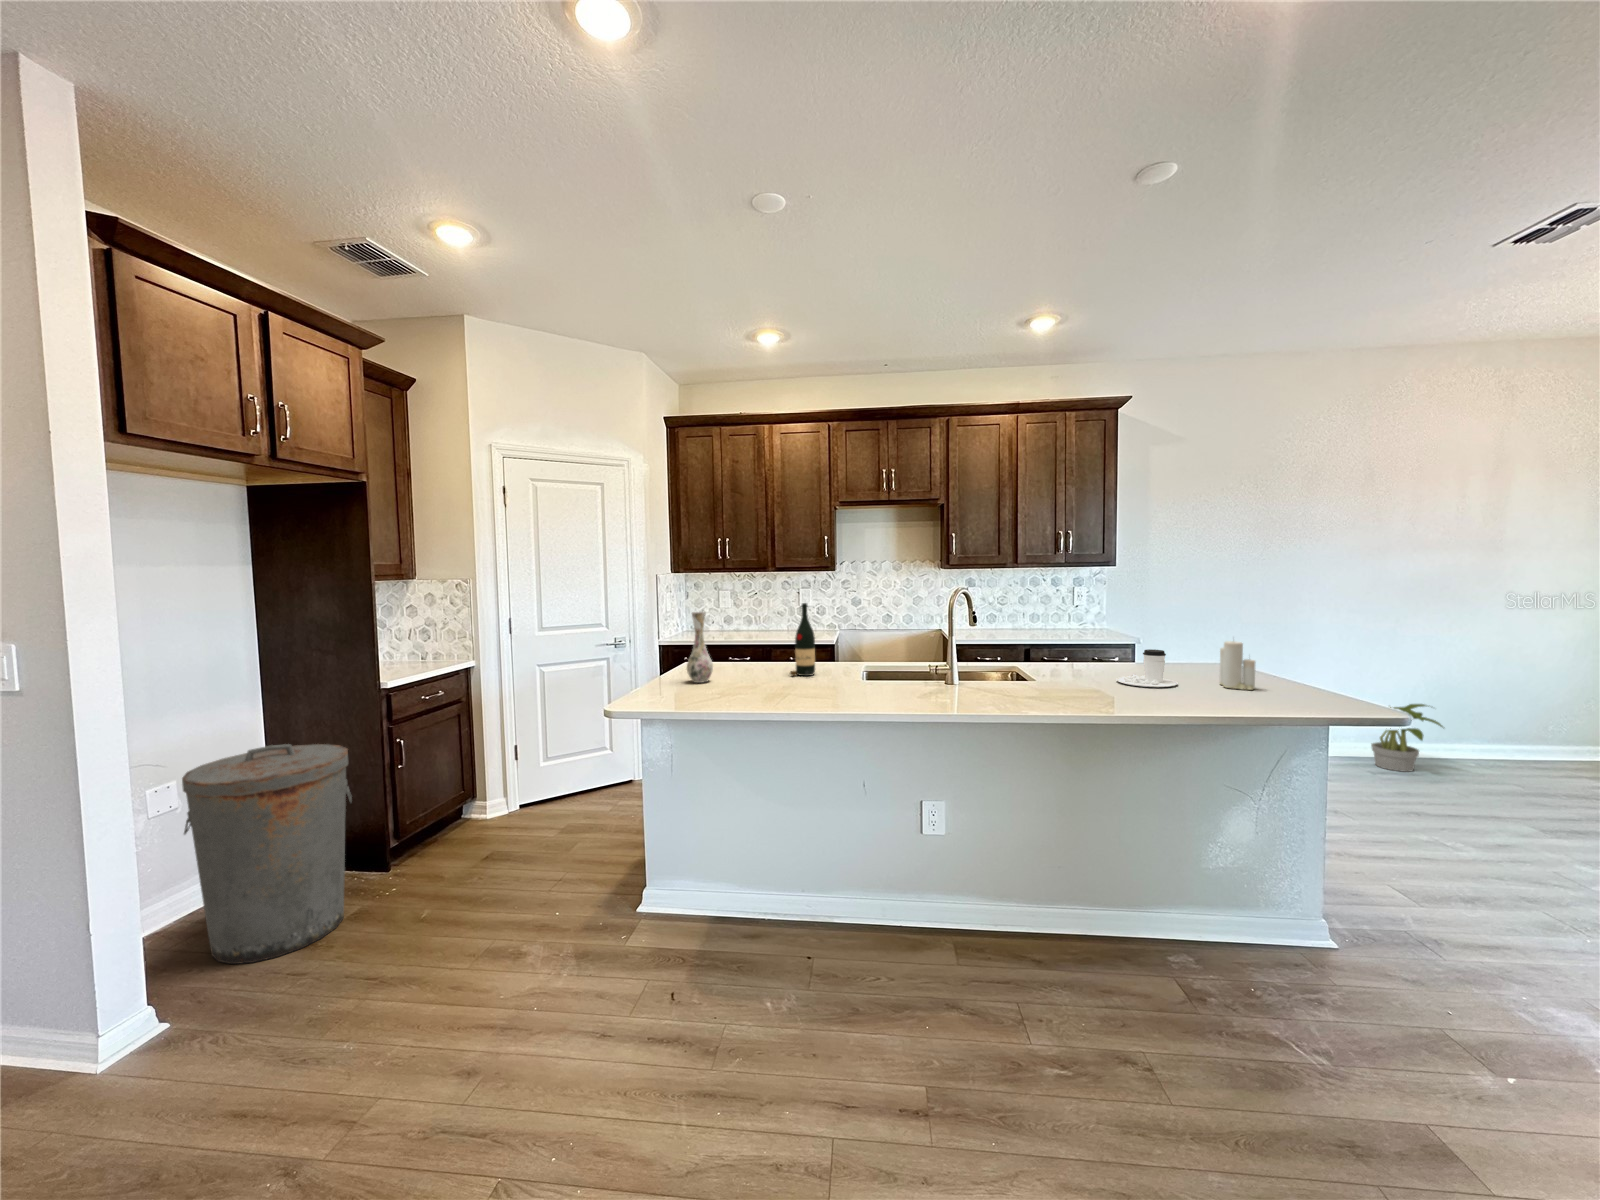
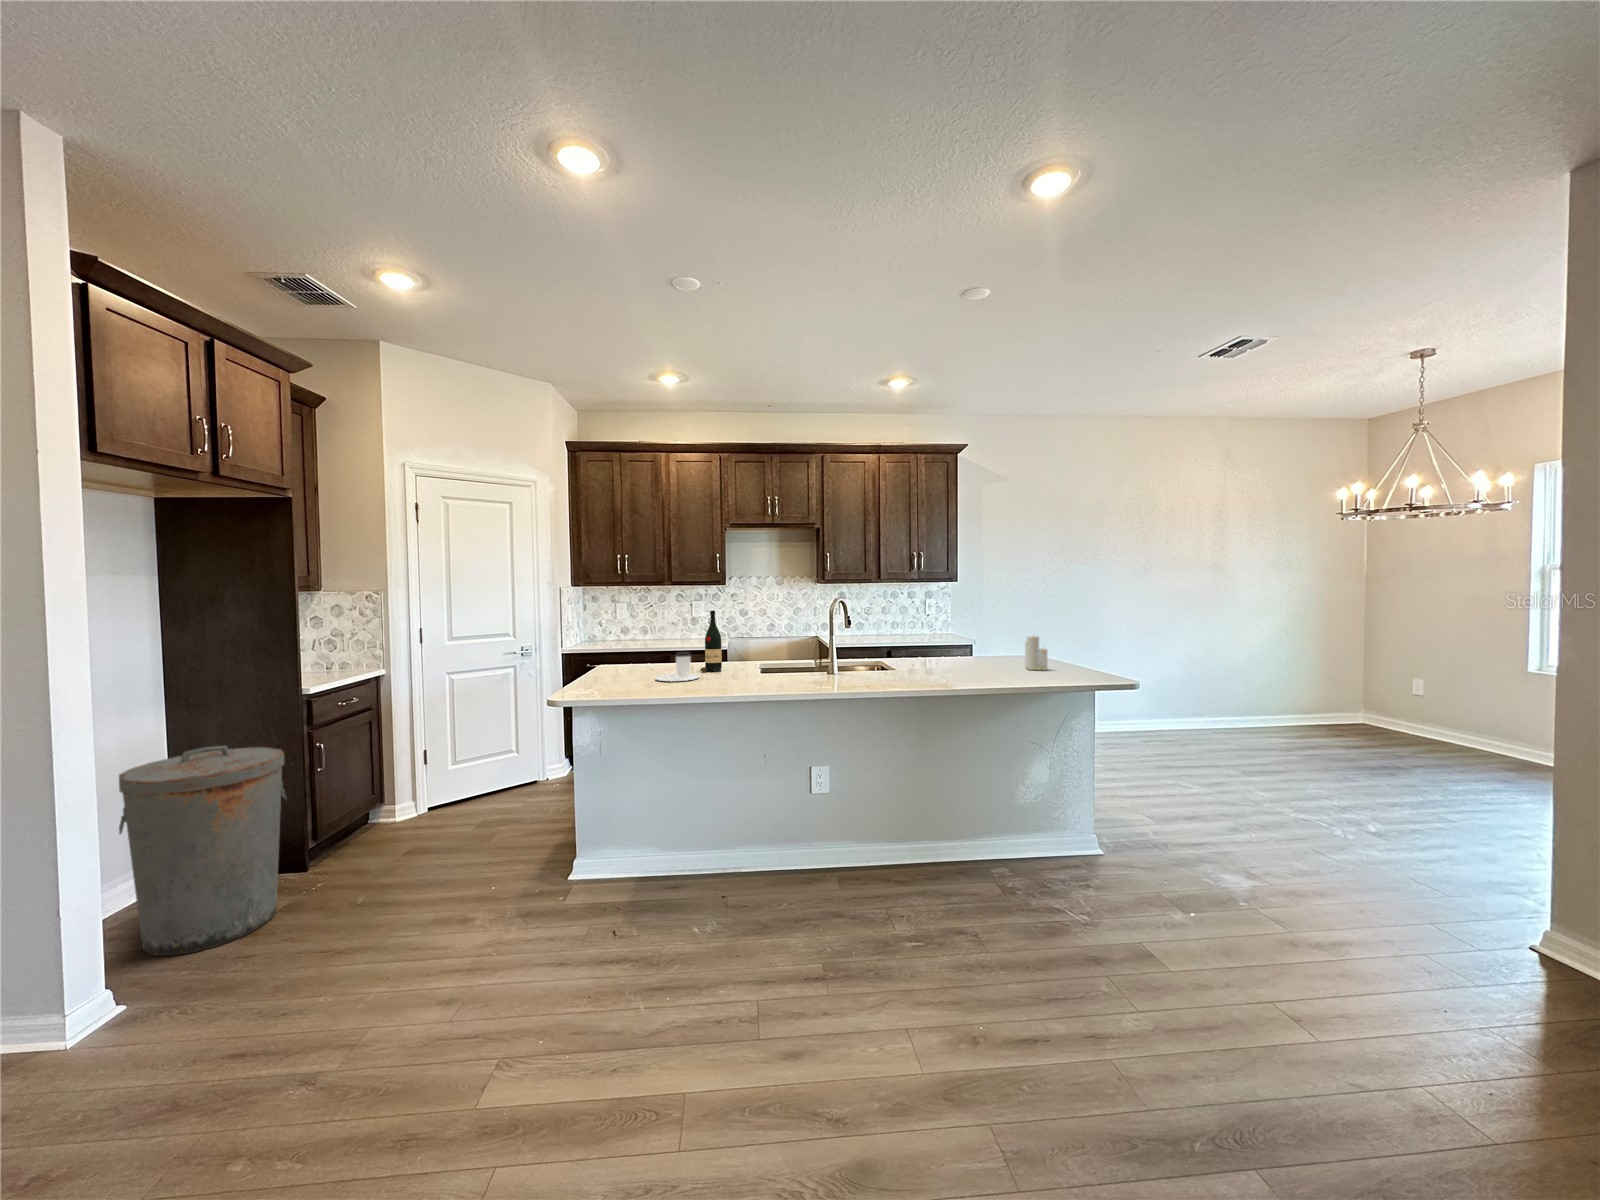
vase: present [687,611,713,683] -> none [612,618,636,679]
coffee cup: present [1116,649,1178,687] -> present [656,652,698,681]
potted plant: present [1371,704,1443,772] -> none [1131,687,1190,740]

